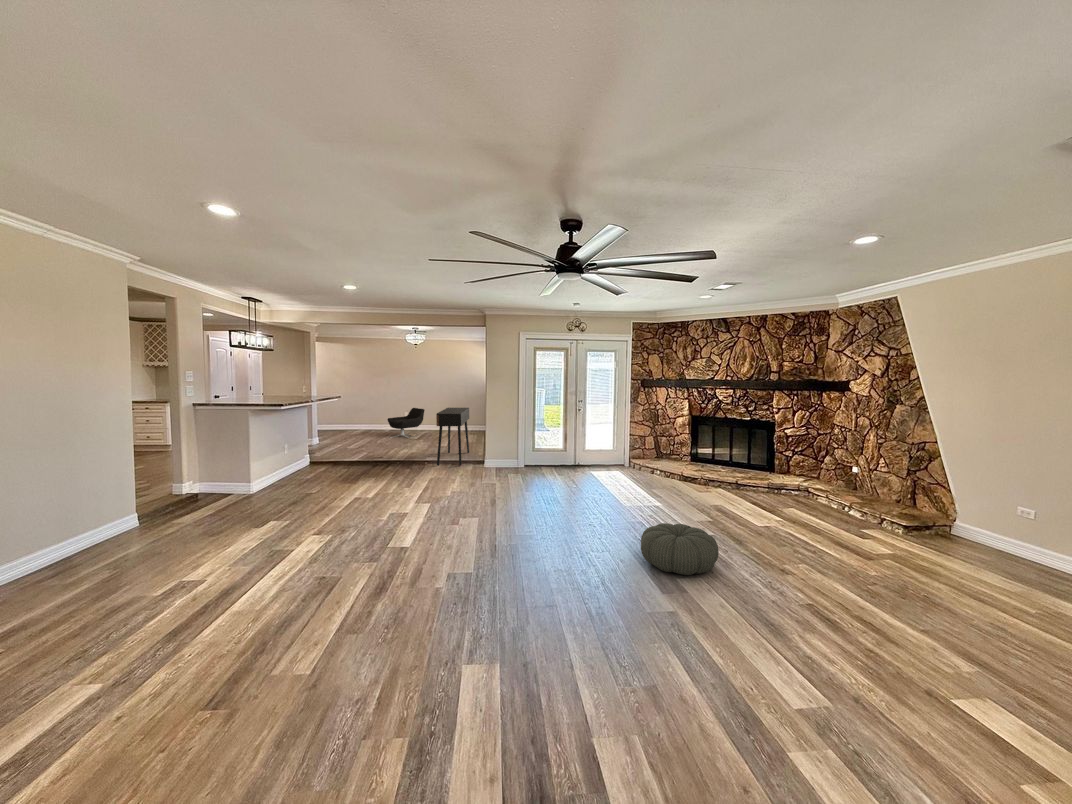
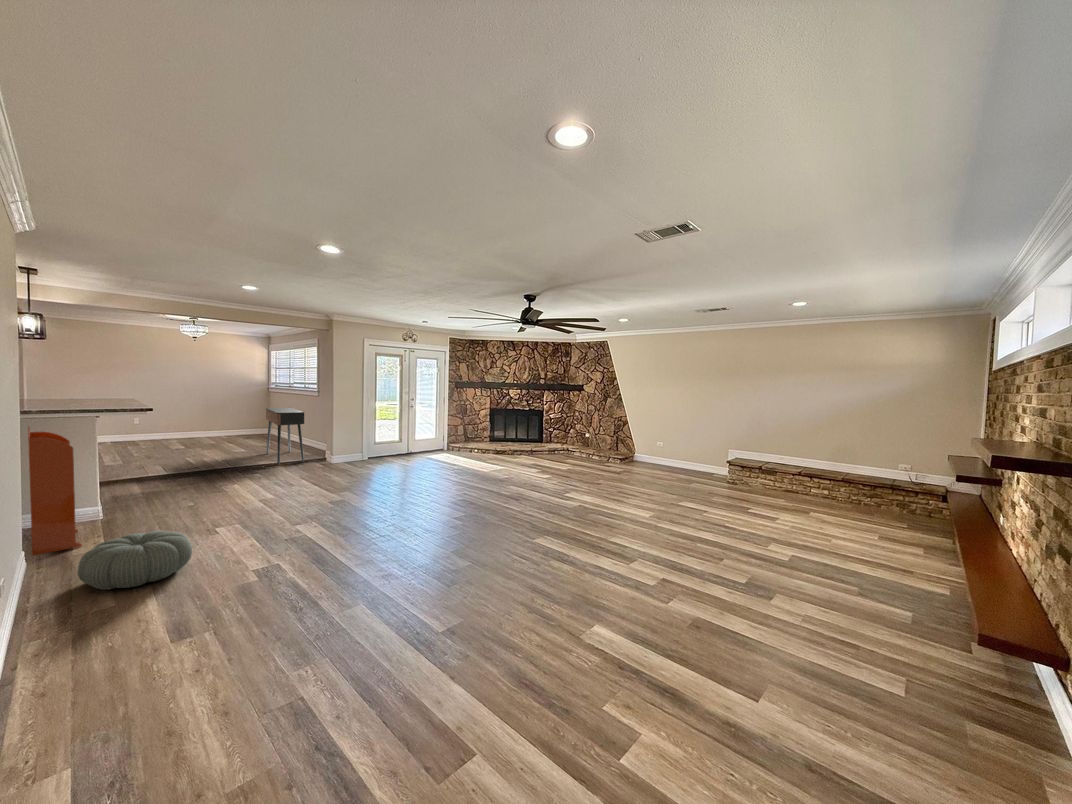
lounge chair: present [387,408,425,438] -> none [142,412,198,448]
bookcase: none [138,425,205,536] -> present [28,427,82,555]
pouf: present [641,523,718,575] -> present [78,531,192,590]

